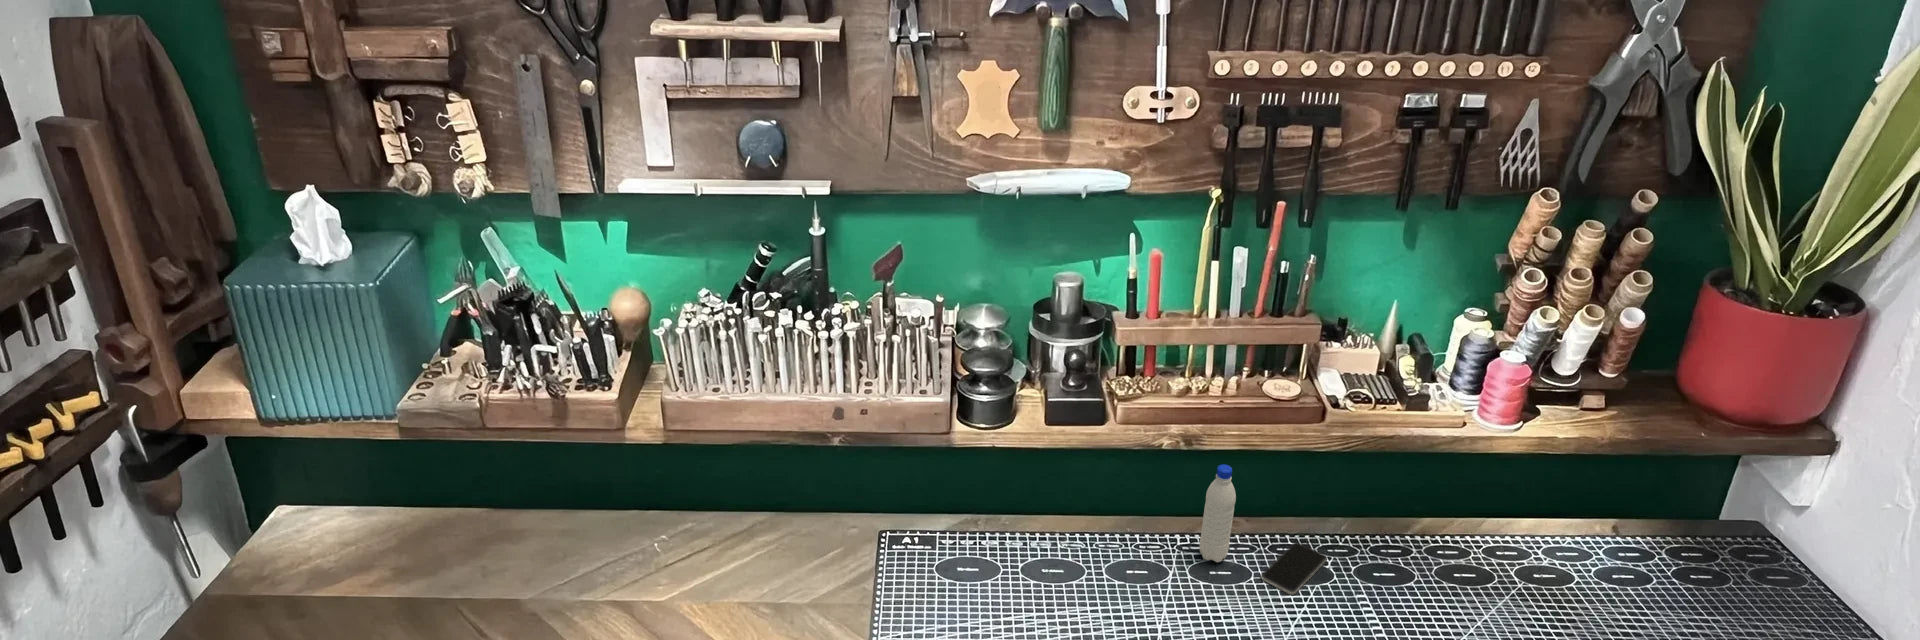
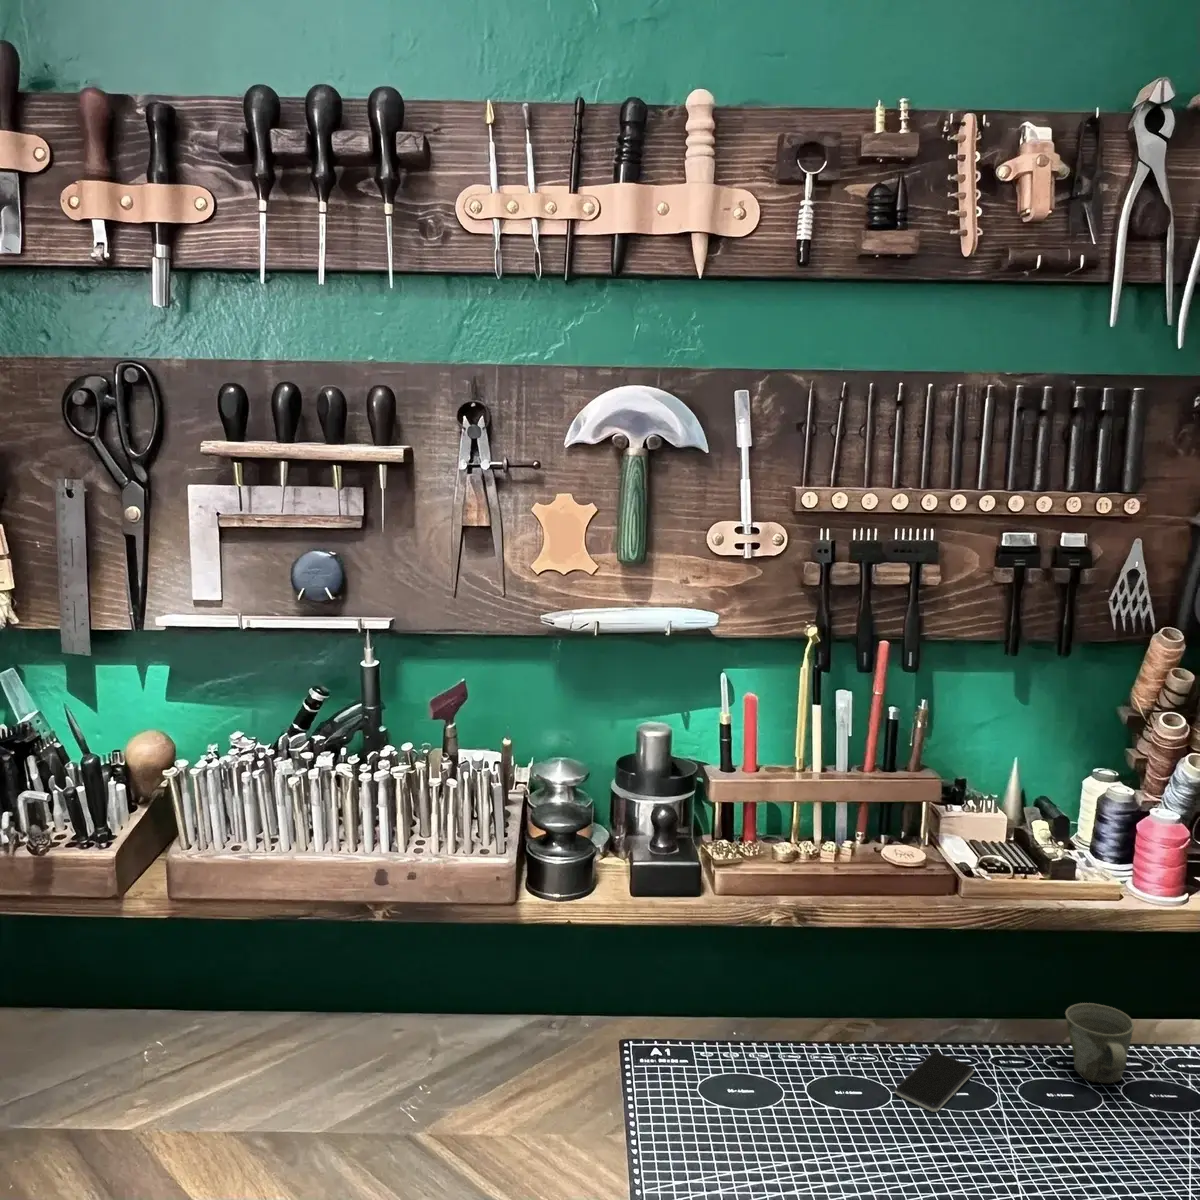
water bottle: present [1200,464,1236,562] -> none [818,943,857,1075]
mug: none [1409,506,1465,570] -> present [1066,1003,1134,1083]

